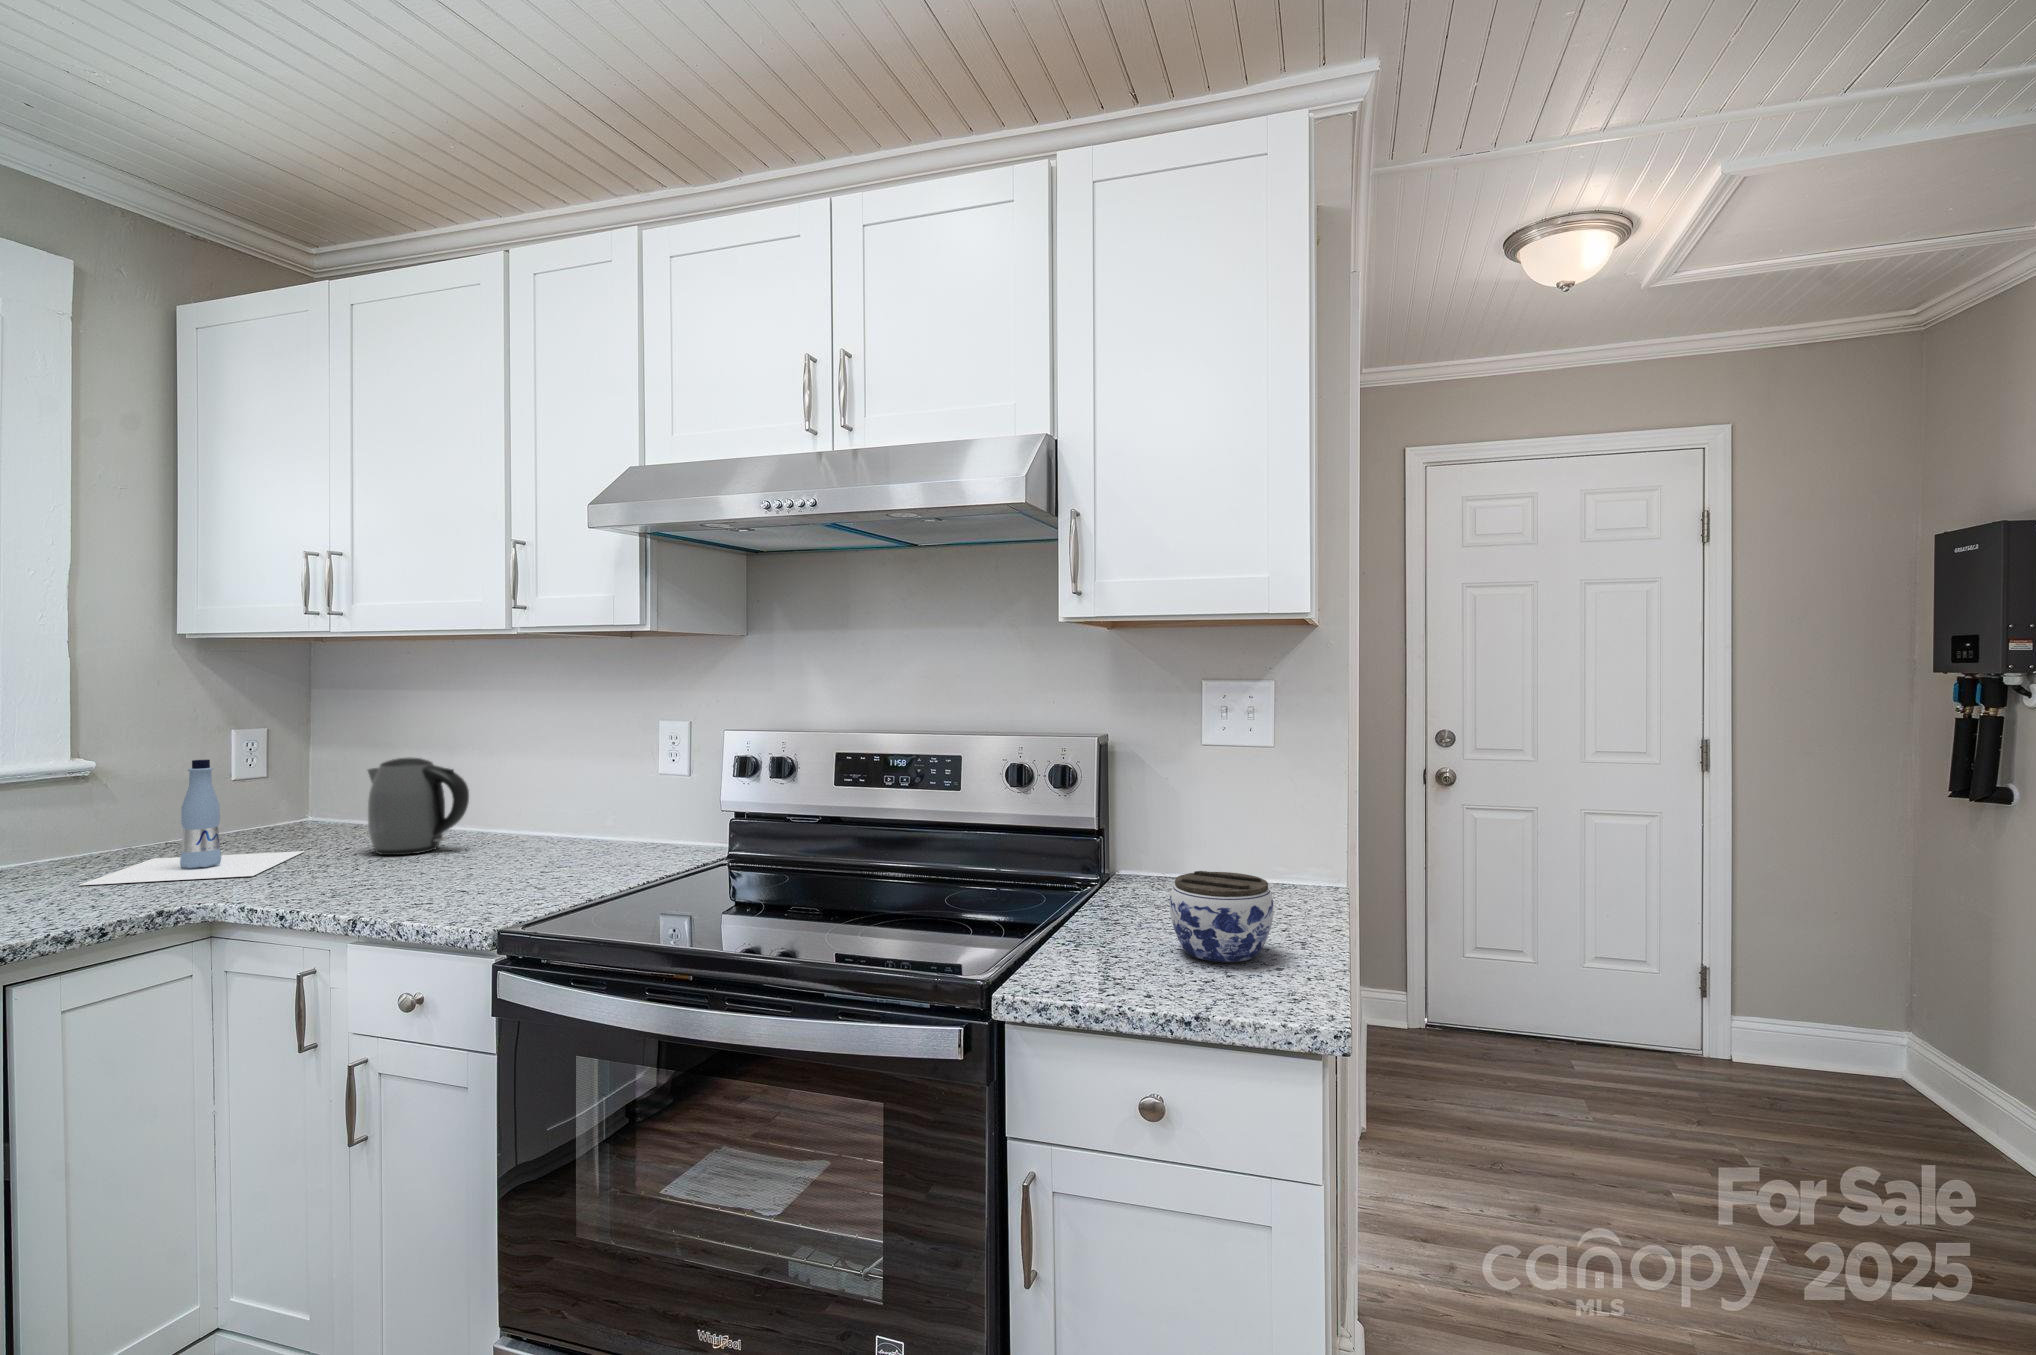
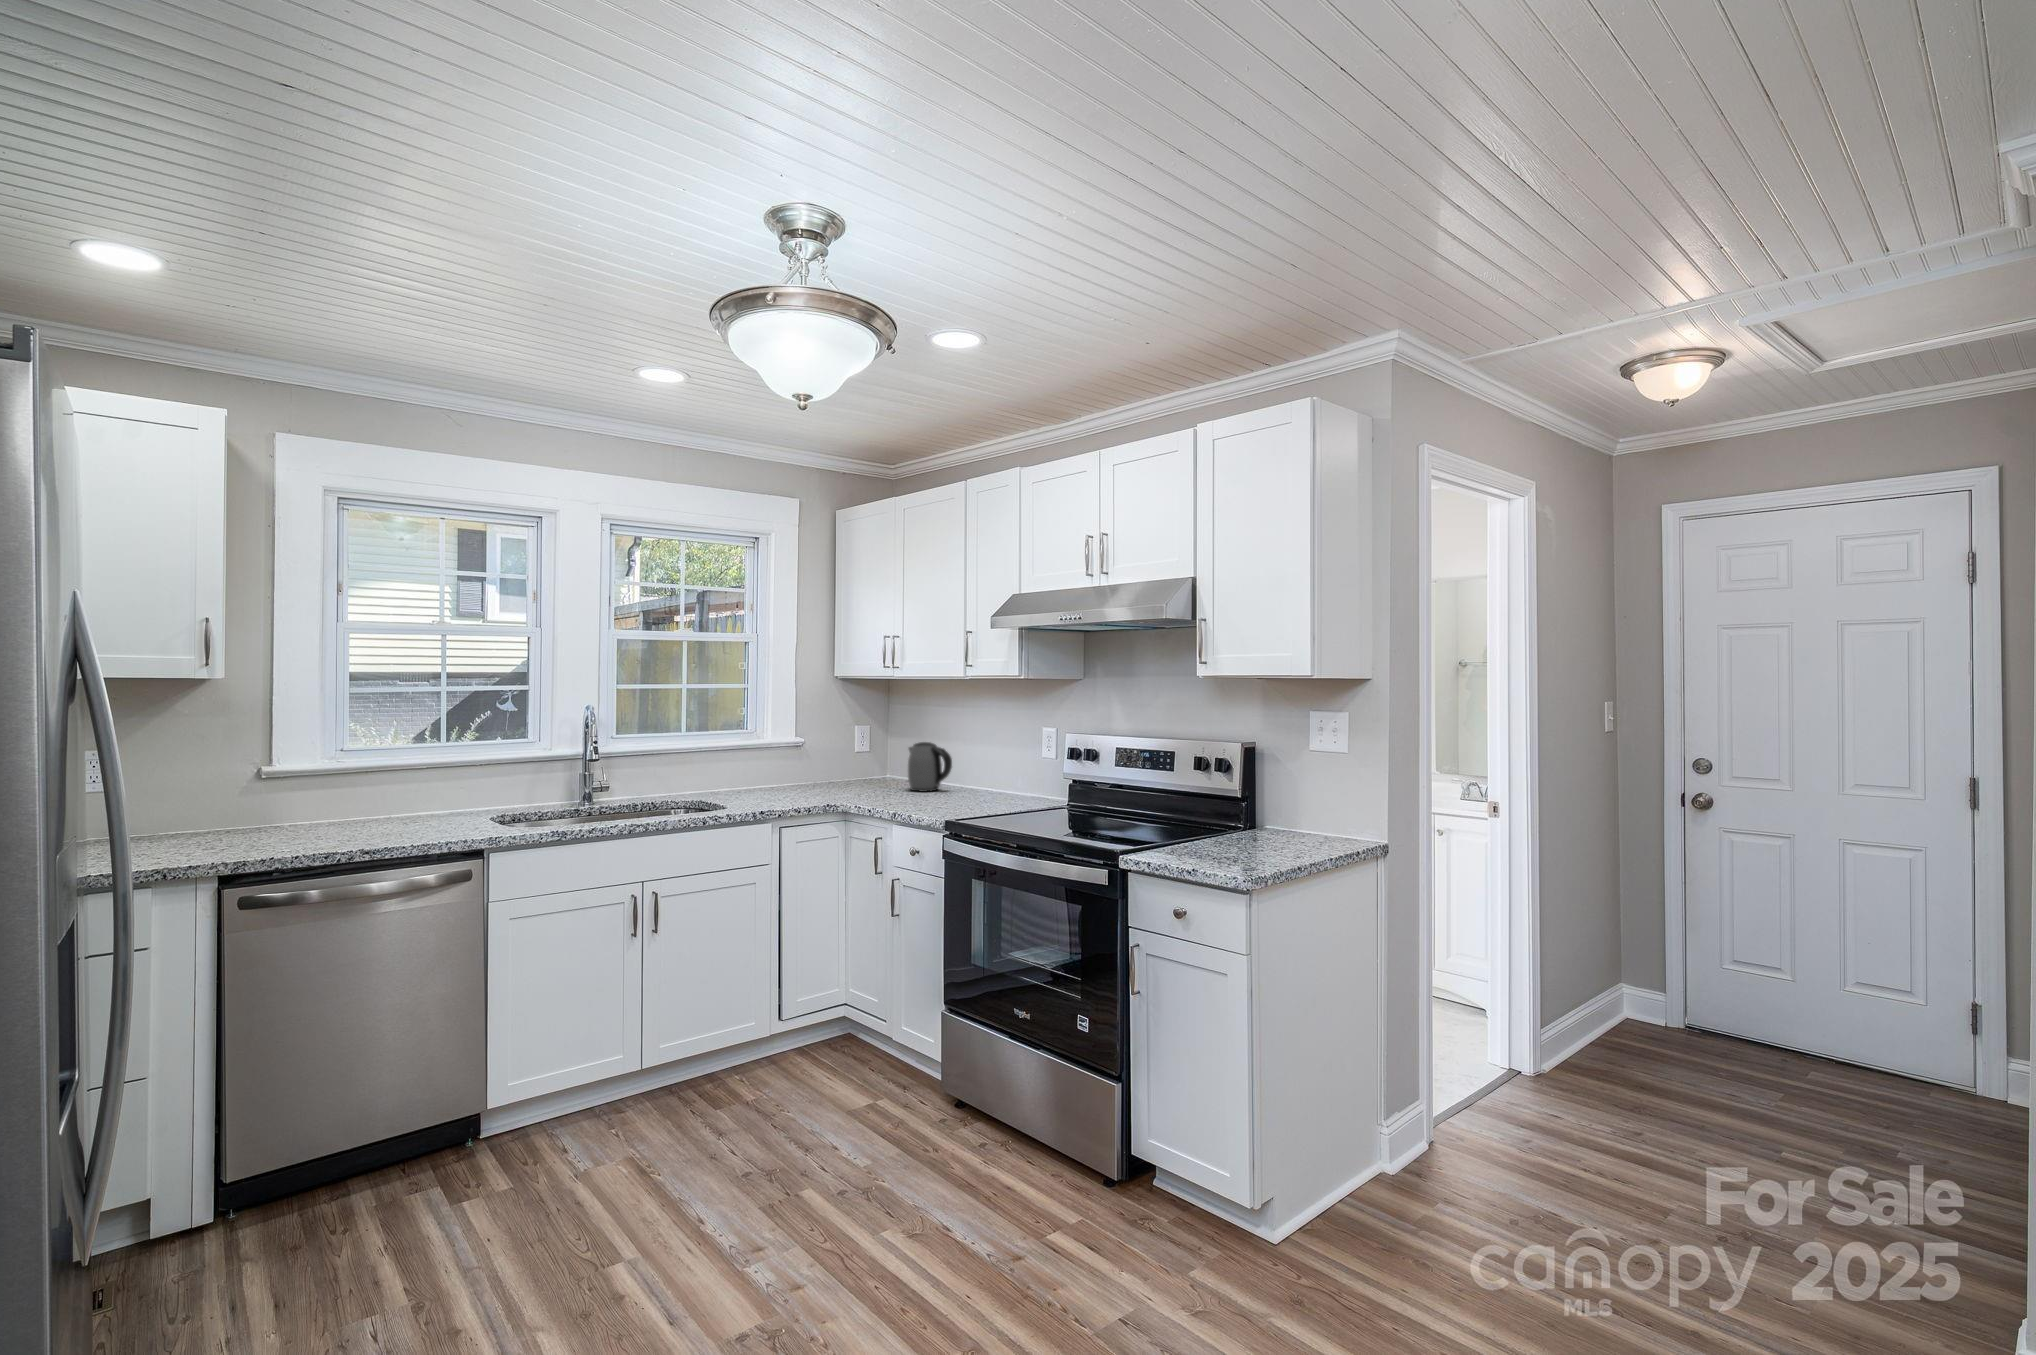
bottle: present [80,760,304,885] -> none [798,739,883,794]
jar: present [1169,871,1273,962] -> none [1225,814,1279,859]

